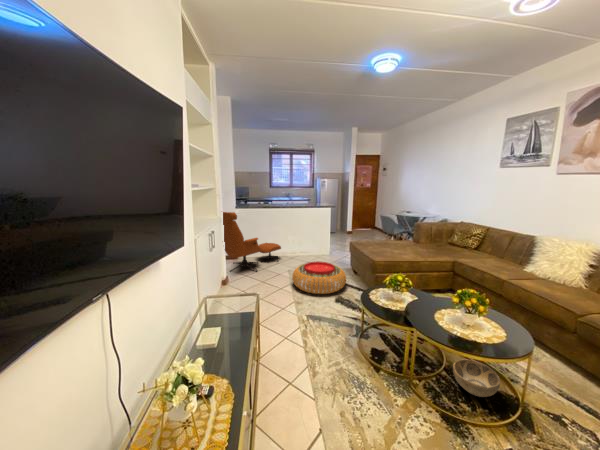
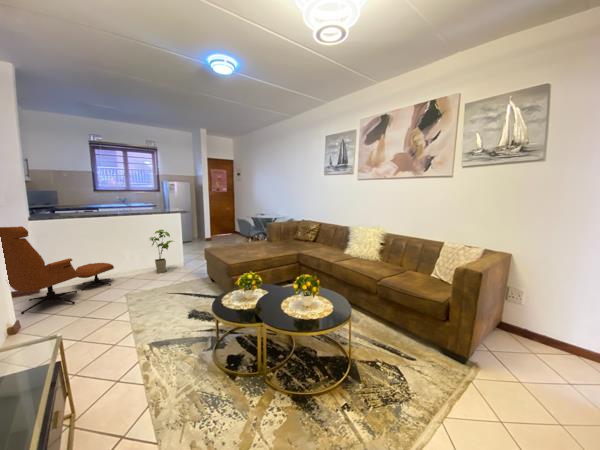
house plant: none [306,221,325,258] -> present [149,230,172,273]
pouf: present [292,261,346,294] -> none [129,275,200,315]
decorative bowl: present [453,360,500,397] -> none [300,337,334,367]

